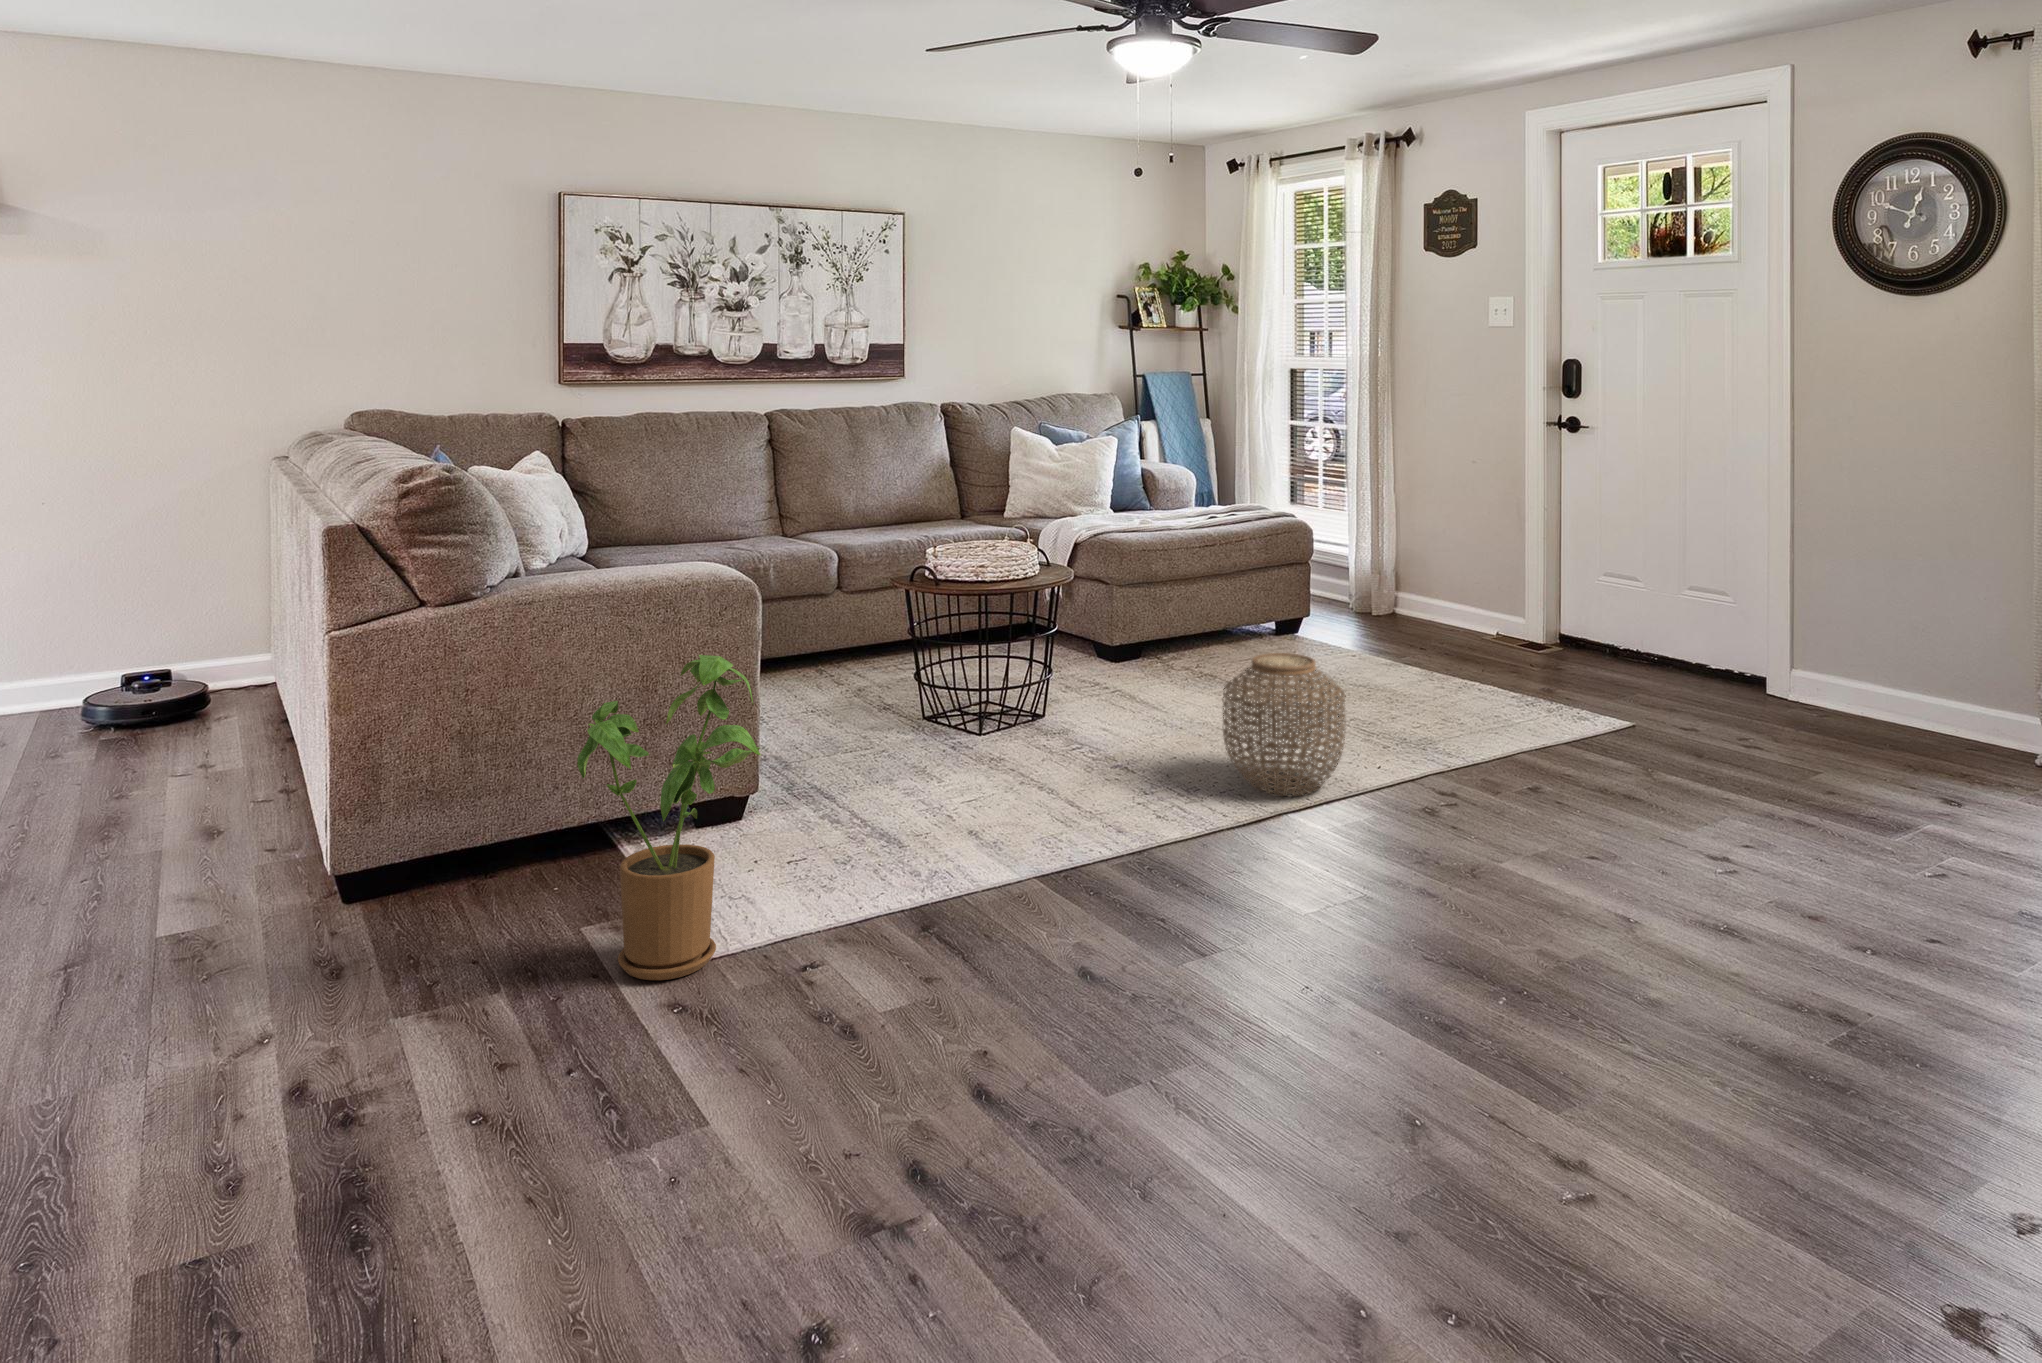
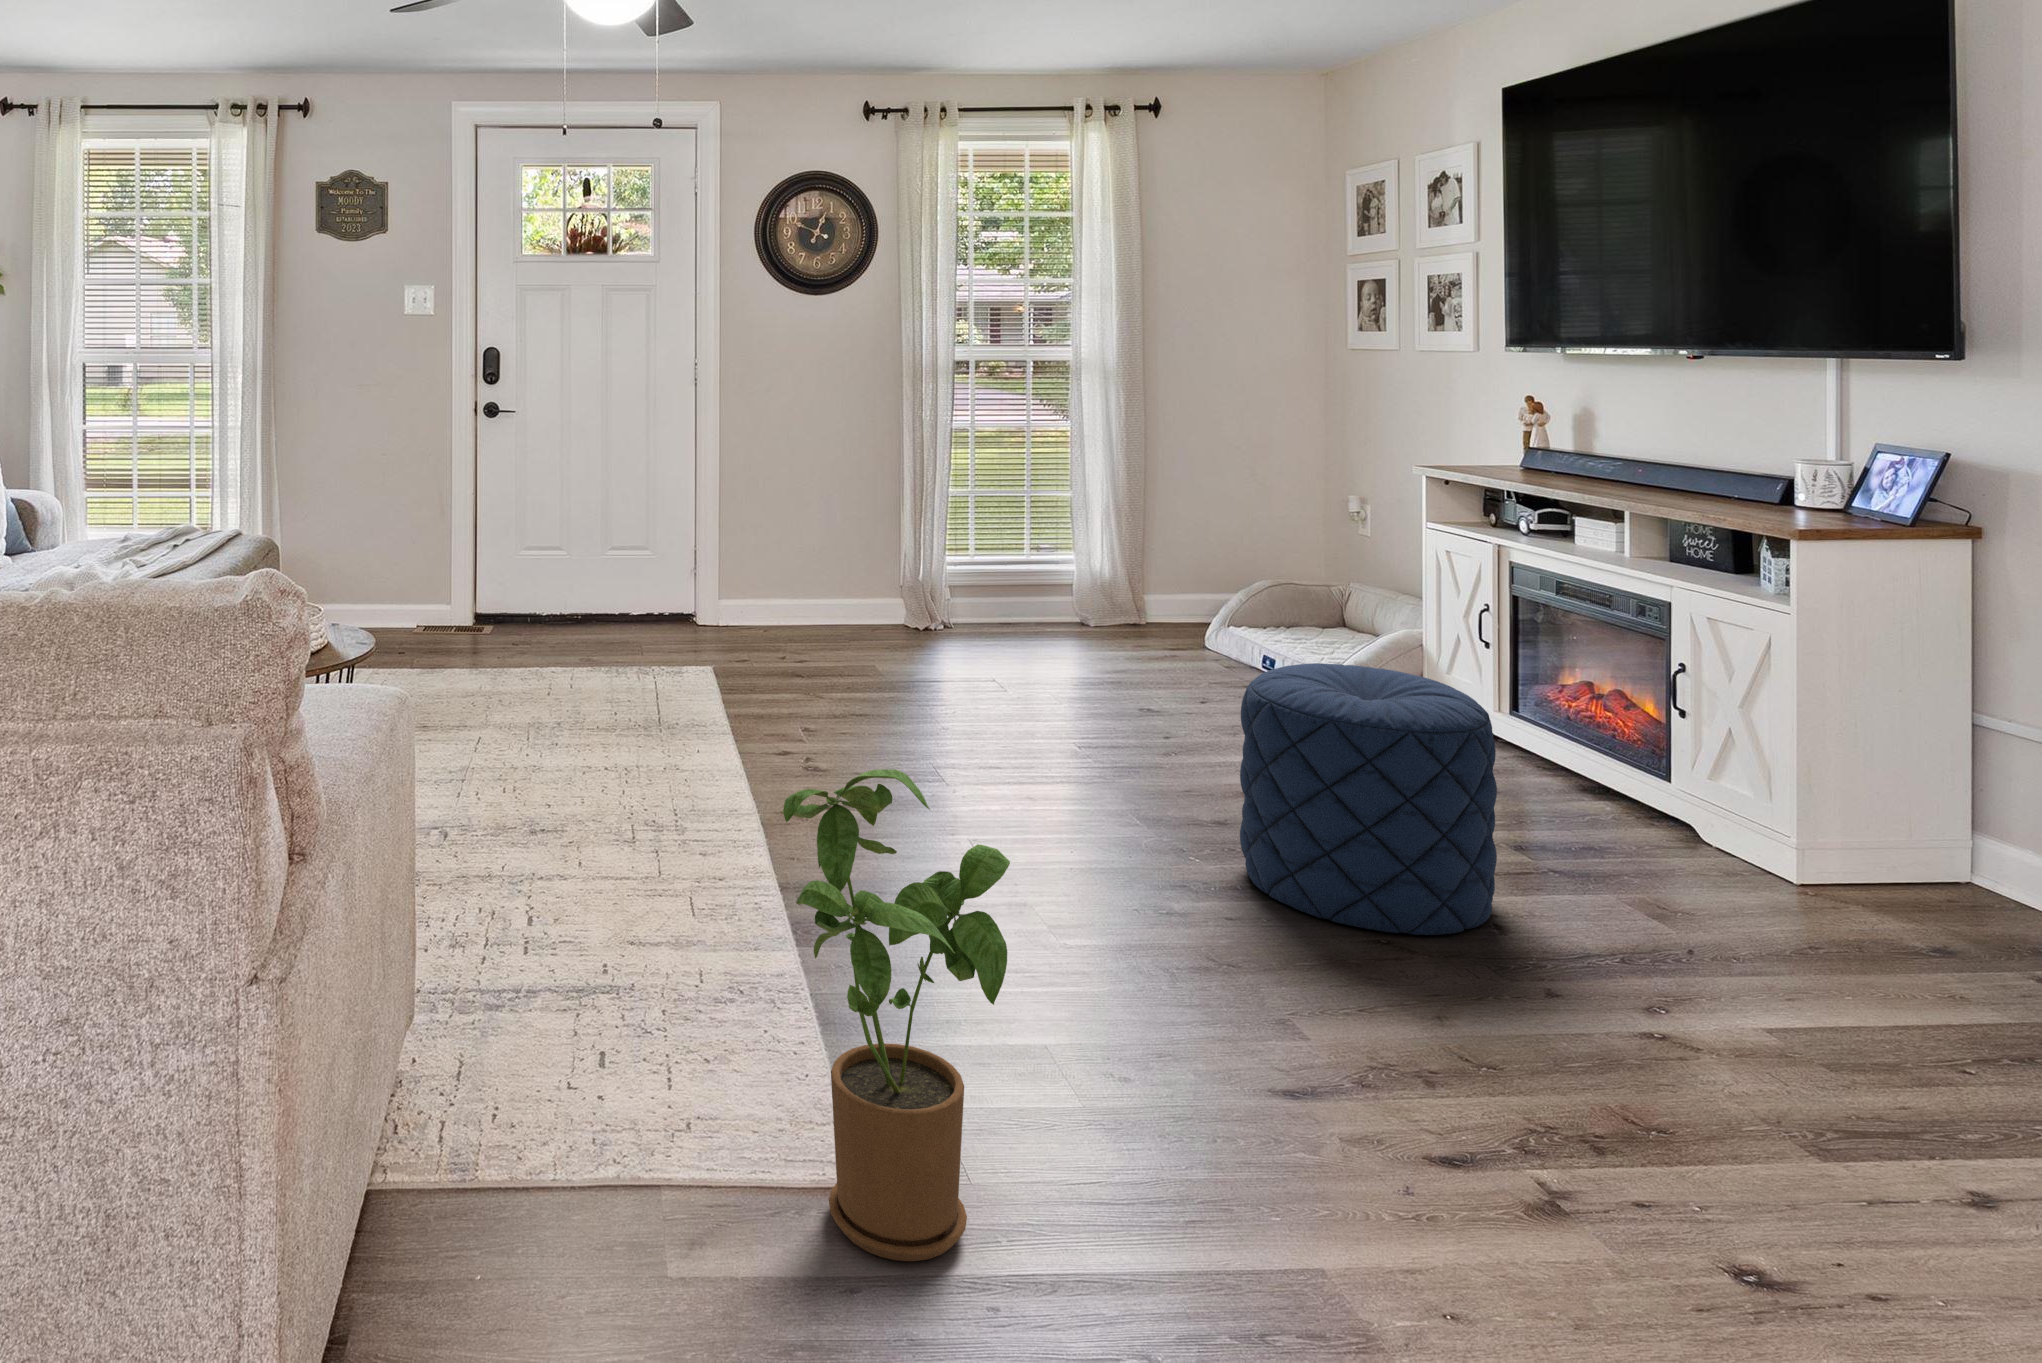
woven basket: present [1223,653,1345,796] -> none [635,654,761,803]
pouf: none [1409,777,1727,1166] -> present [1240,663,1497,935]

